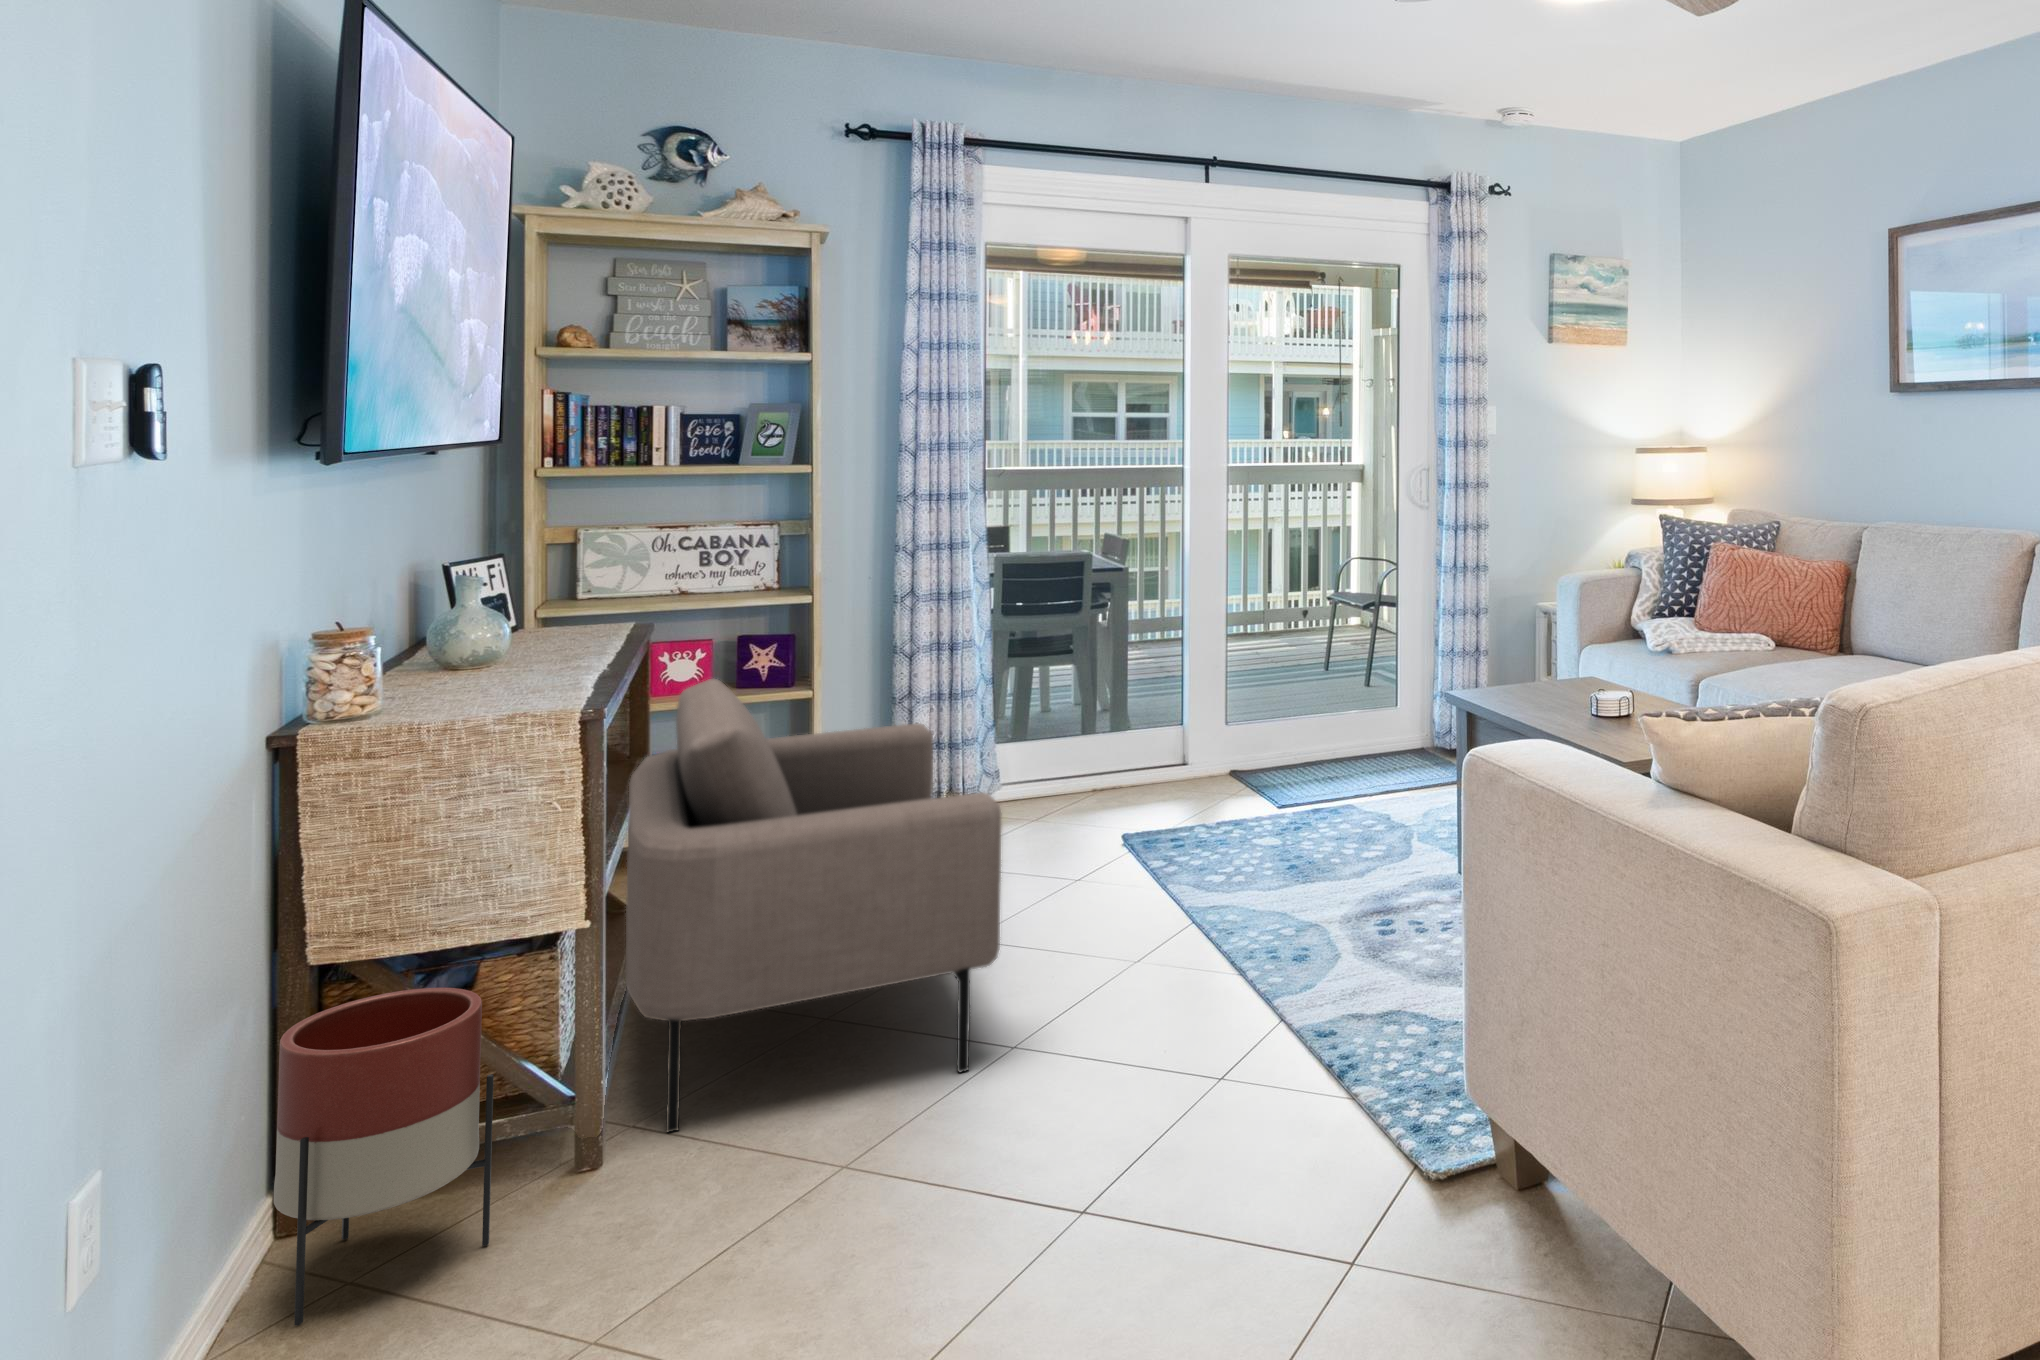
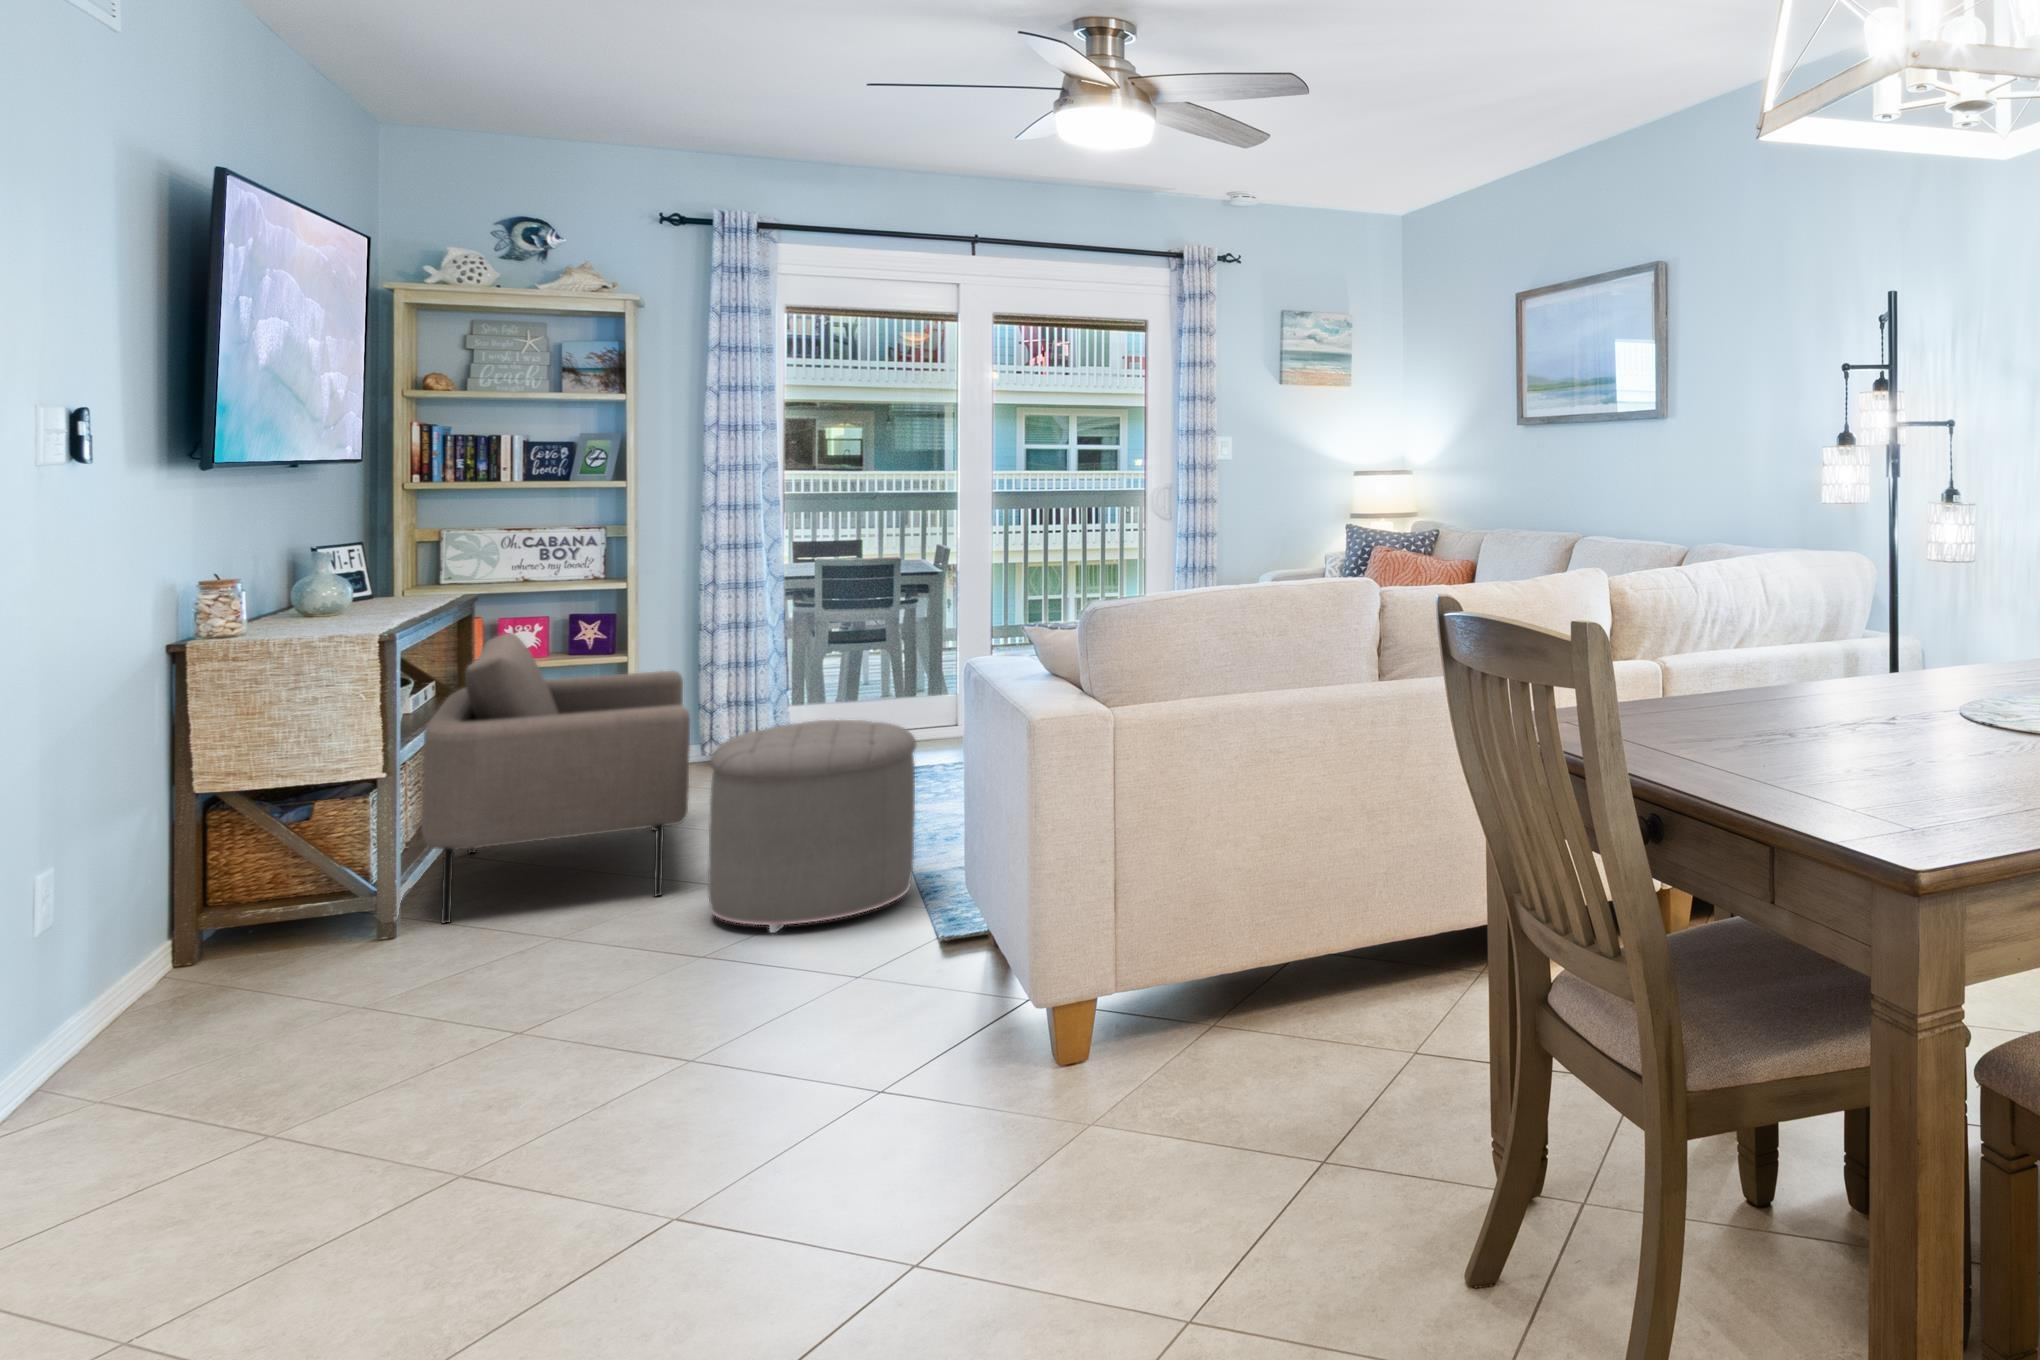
ottoman: none [1060,812,1339,1154] -> present [708,720,916,933]
planter: present [274,988,494,1326] -> none [169,810,312,1000]

